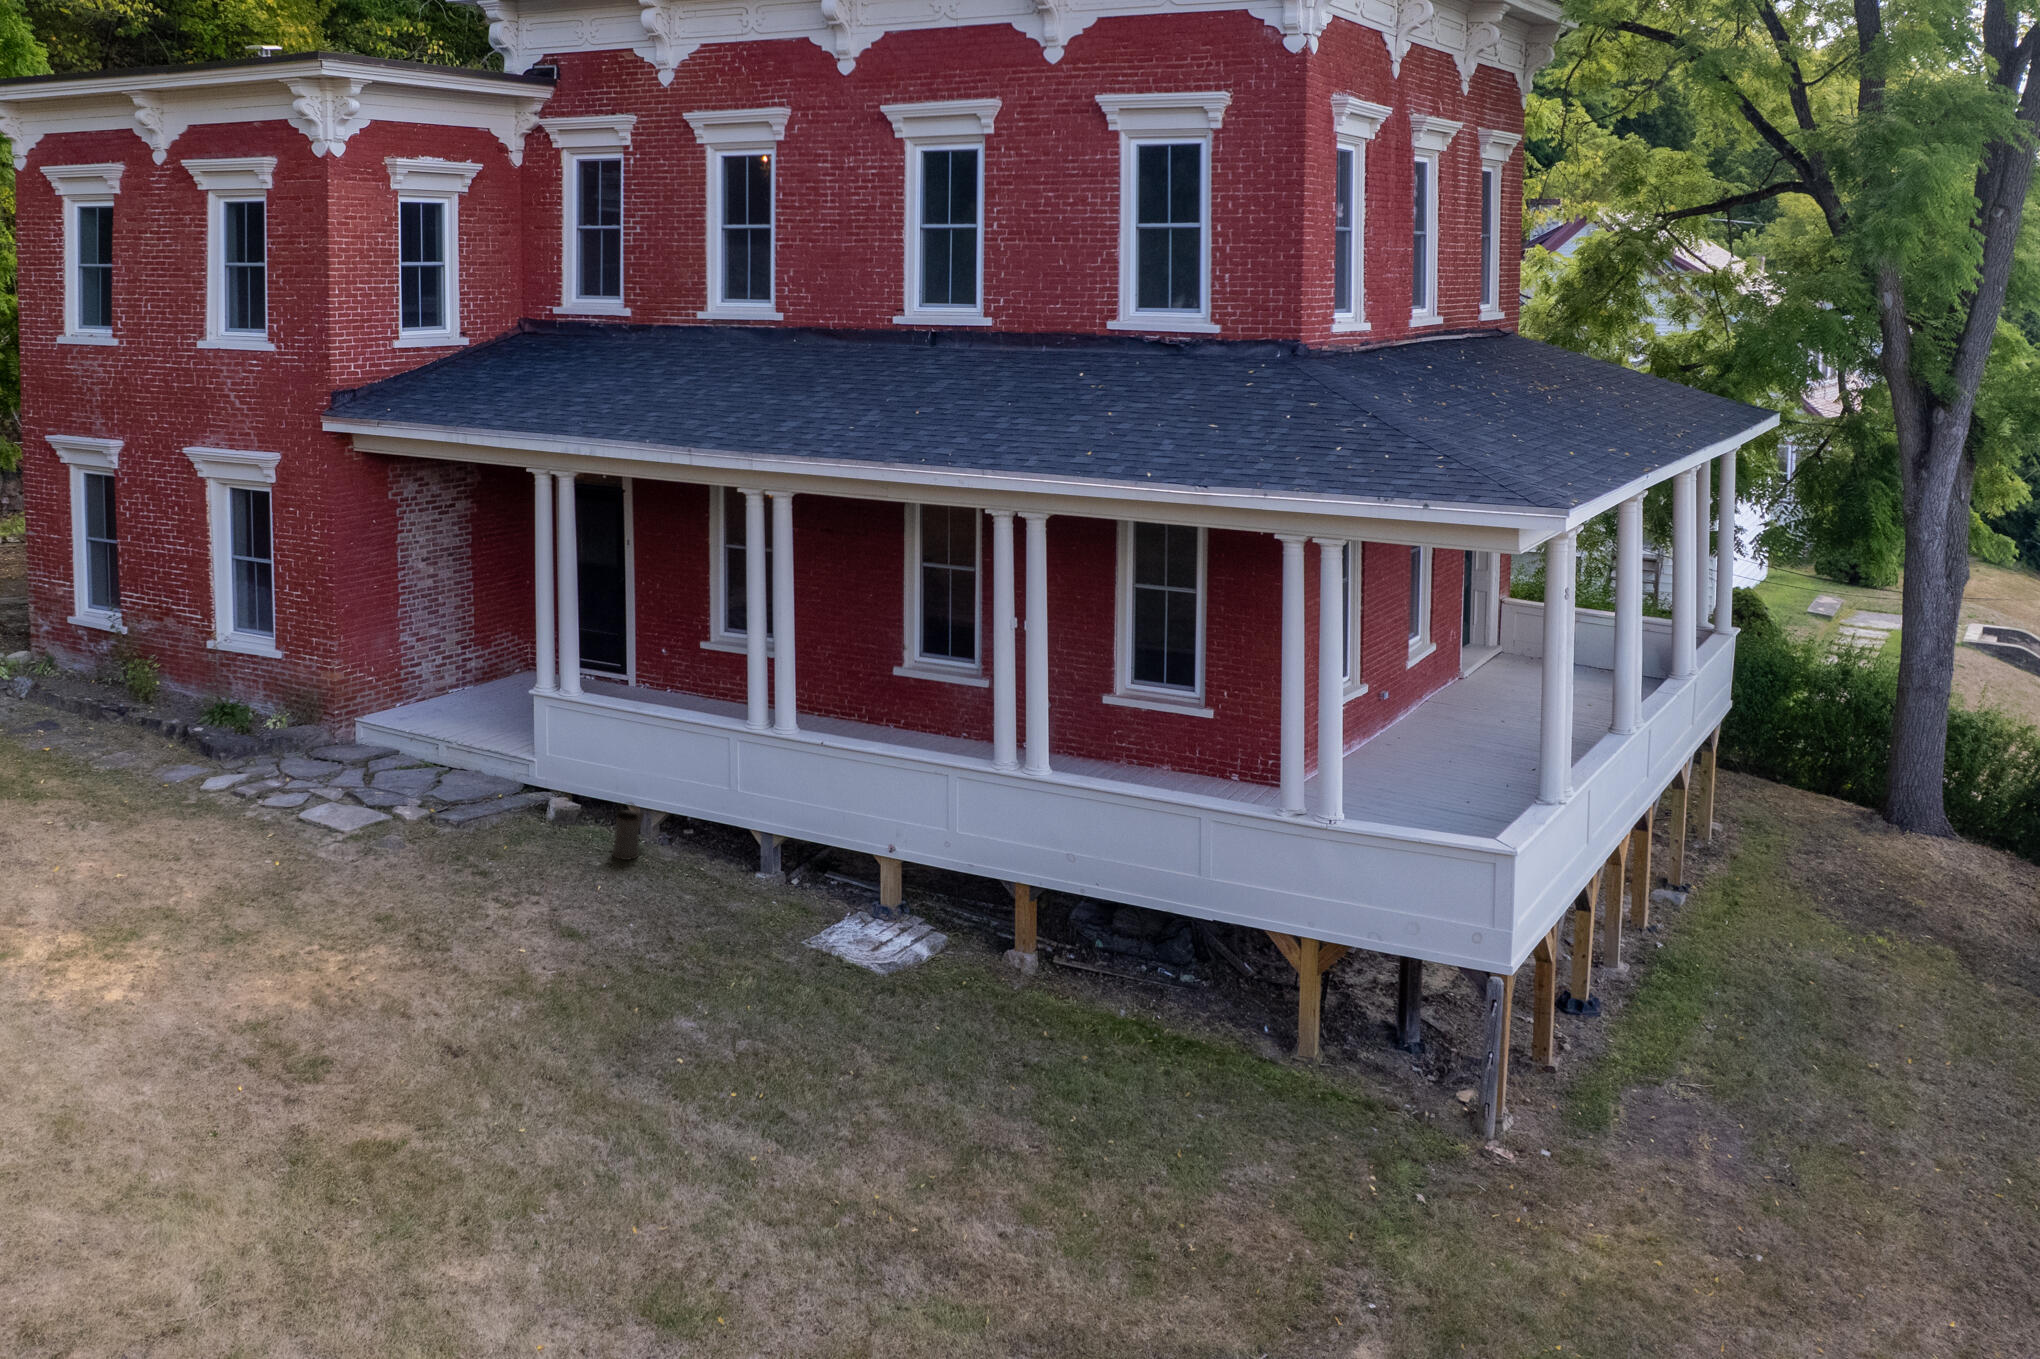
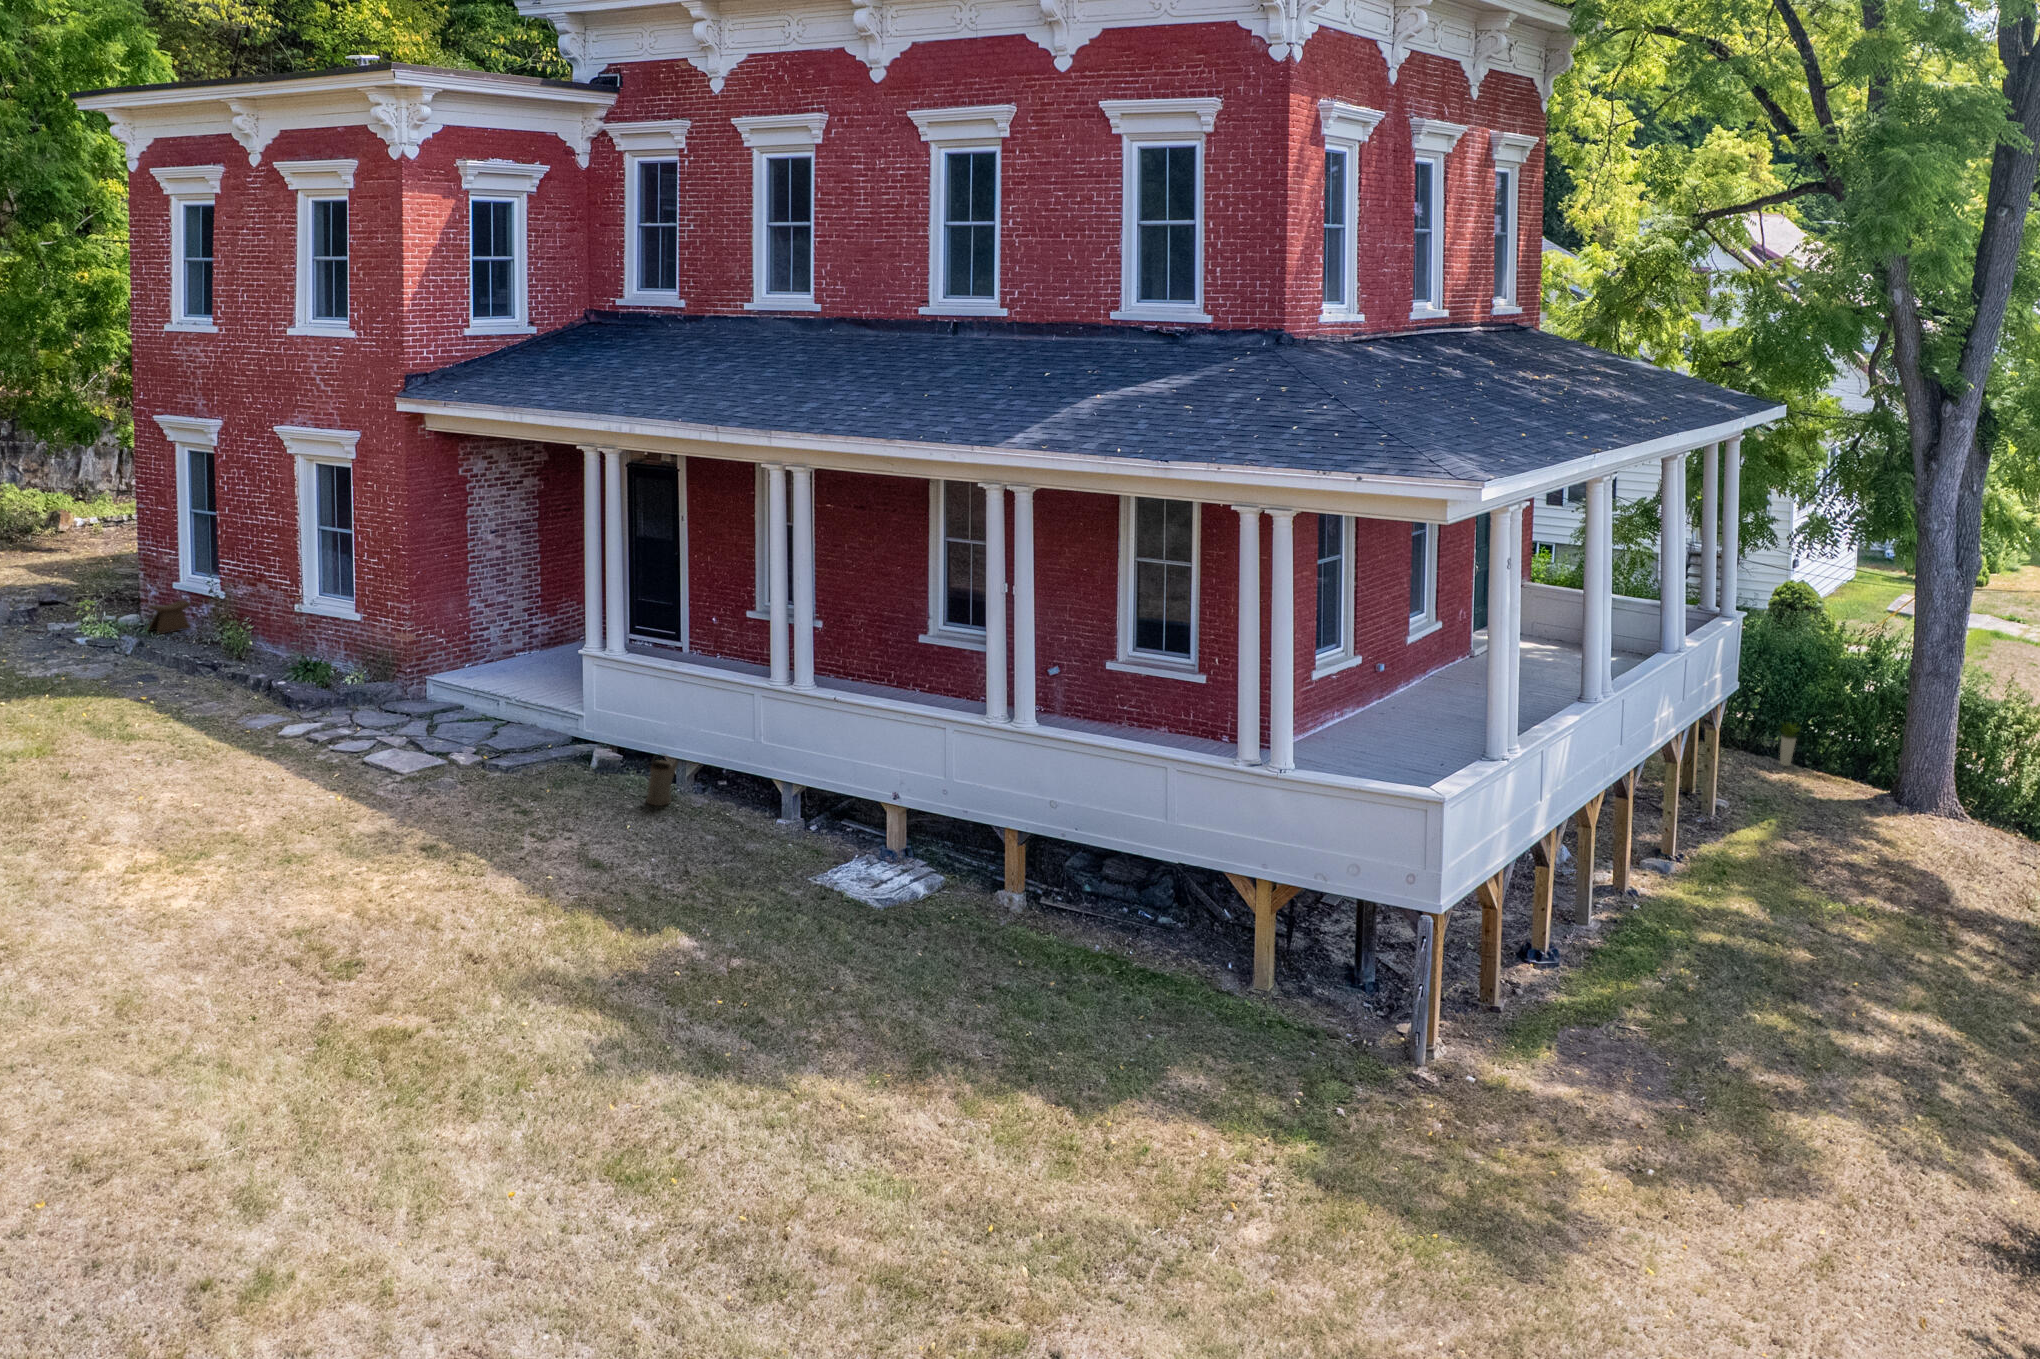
stool: none [38,638,86,676] -> present [148,601,191,634]
planter: none [1763,741,1789,788] -> present [1780,723,1800,766]

